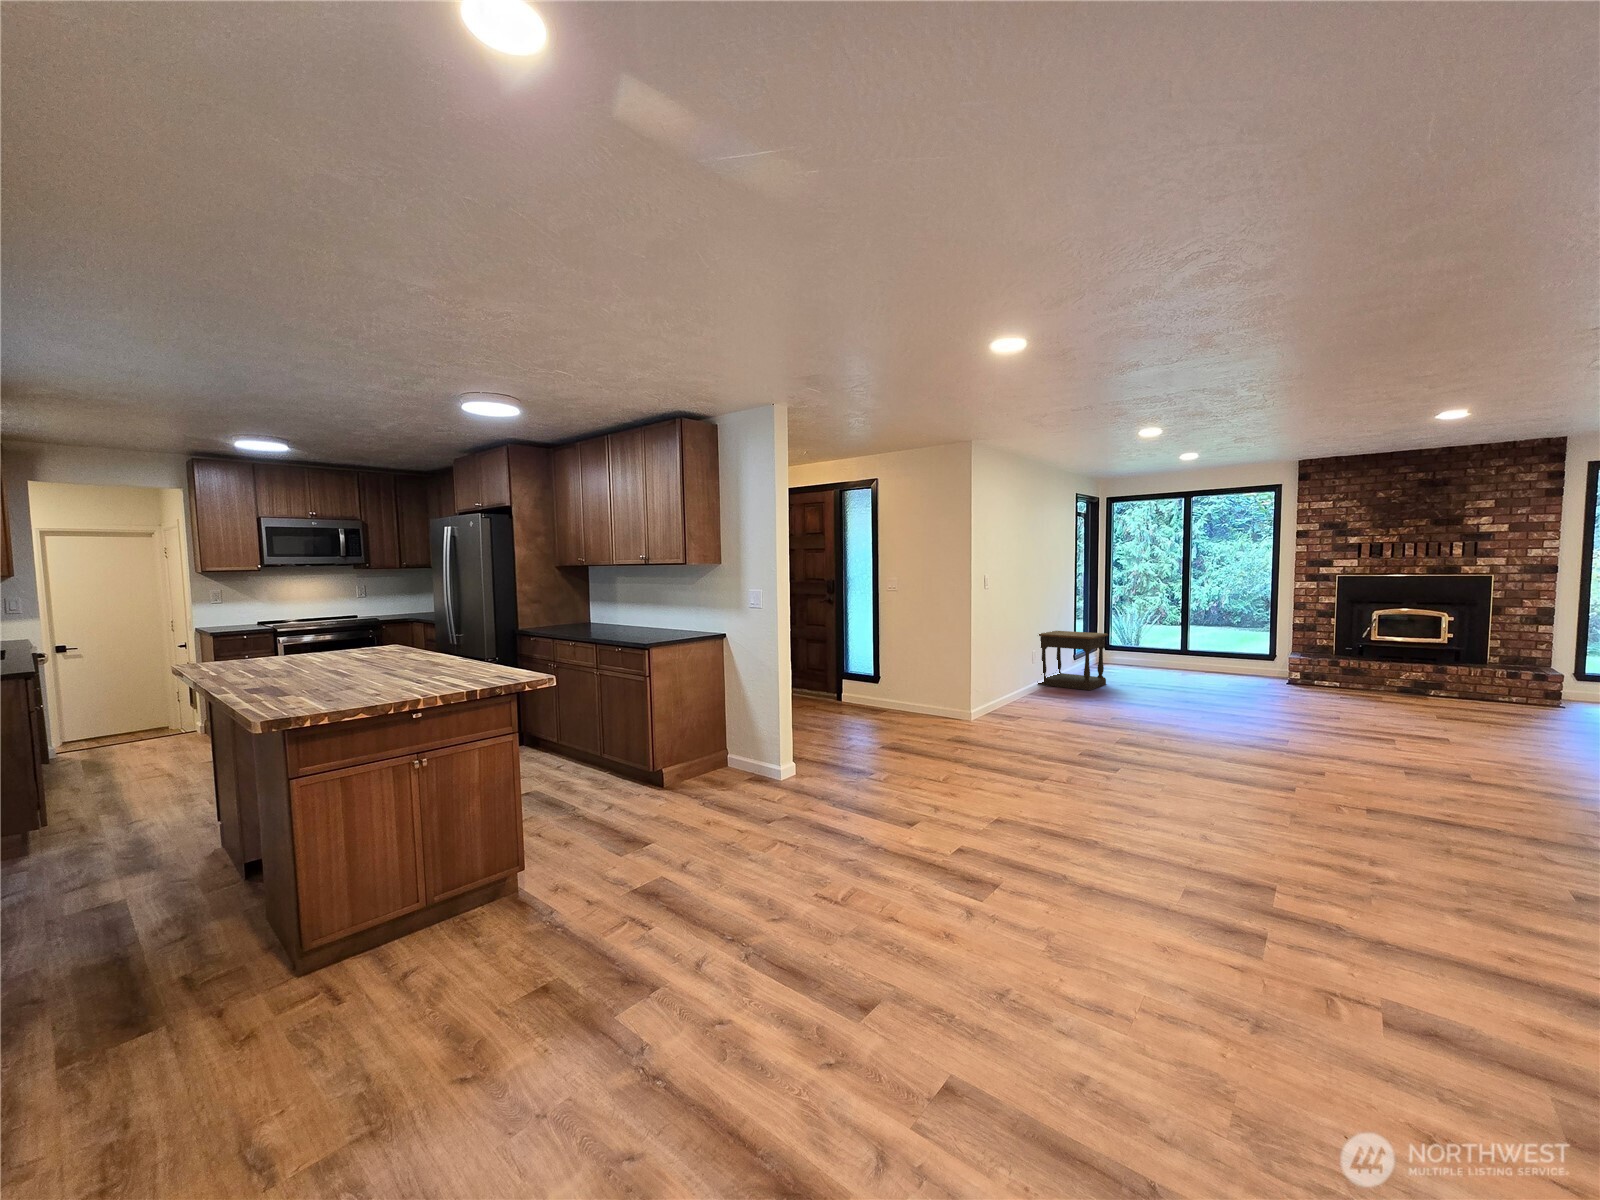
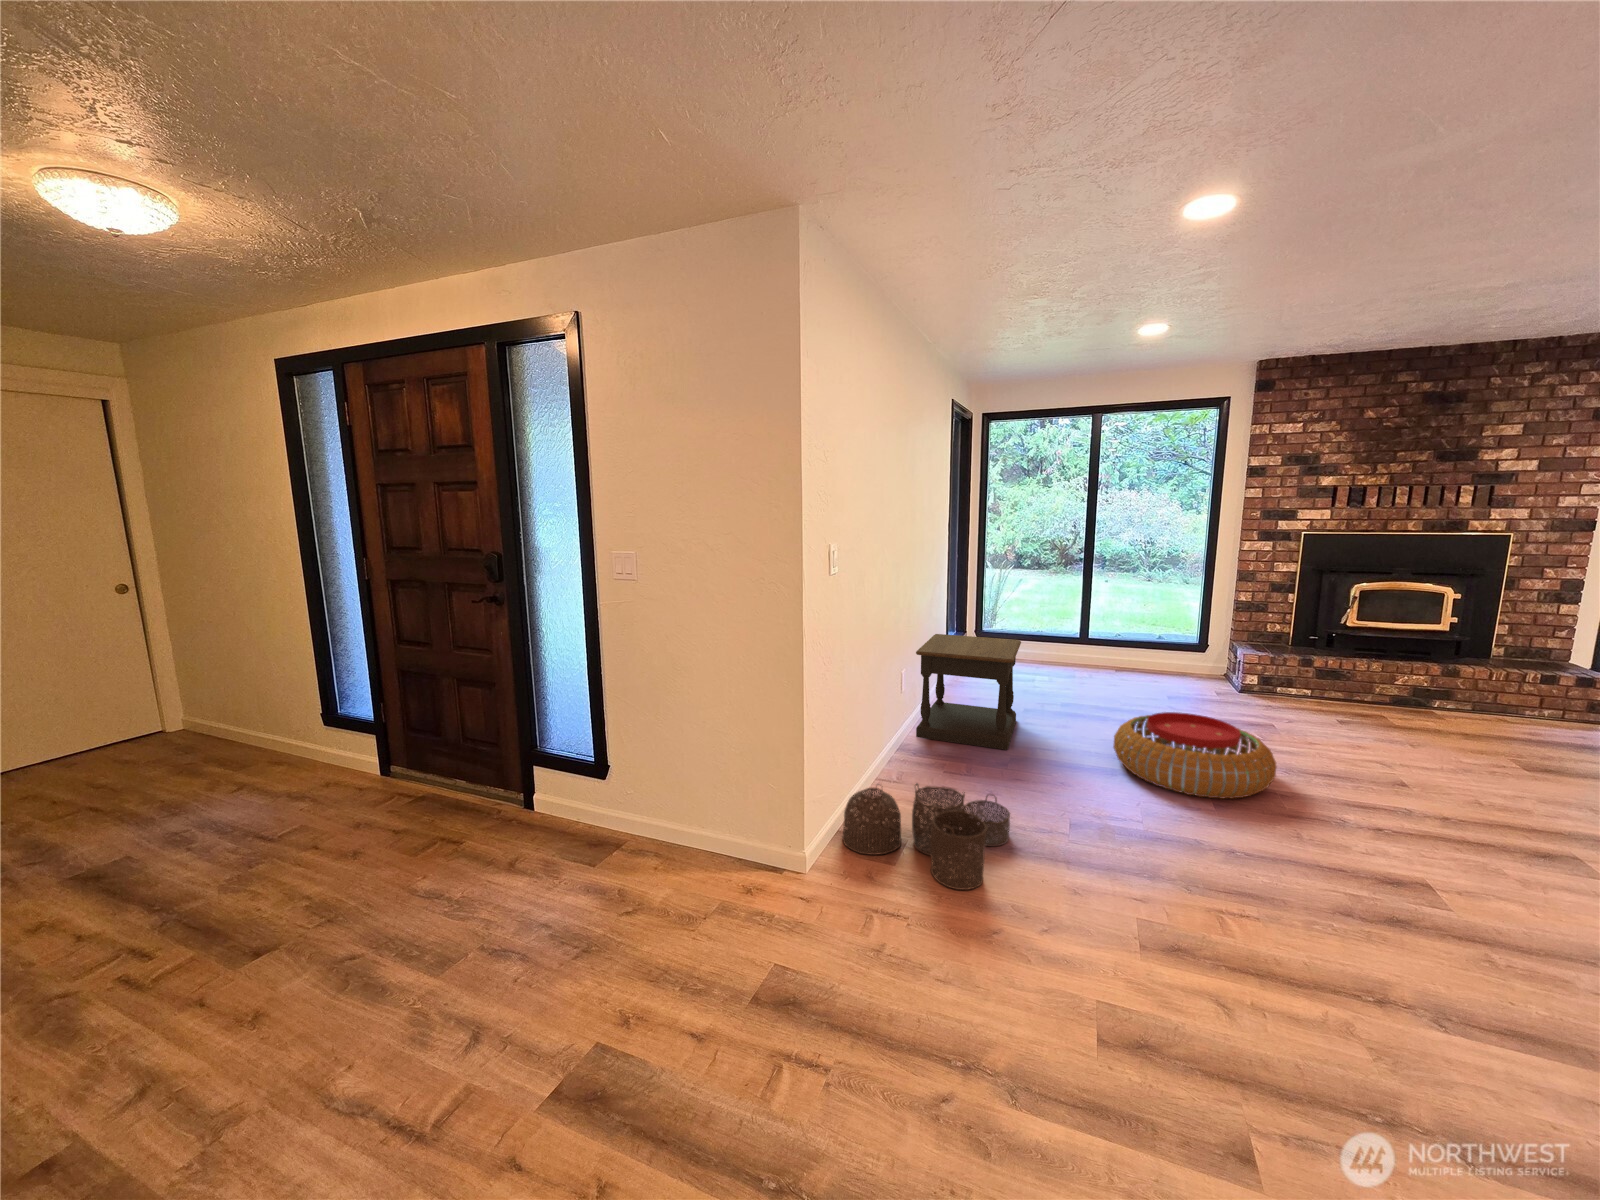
pouf: none [1150,670,1241,707] -> present [1113,712,1276,799]
woven basket: none [982,677,1067,713] -> present [842,784,1010,890]

